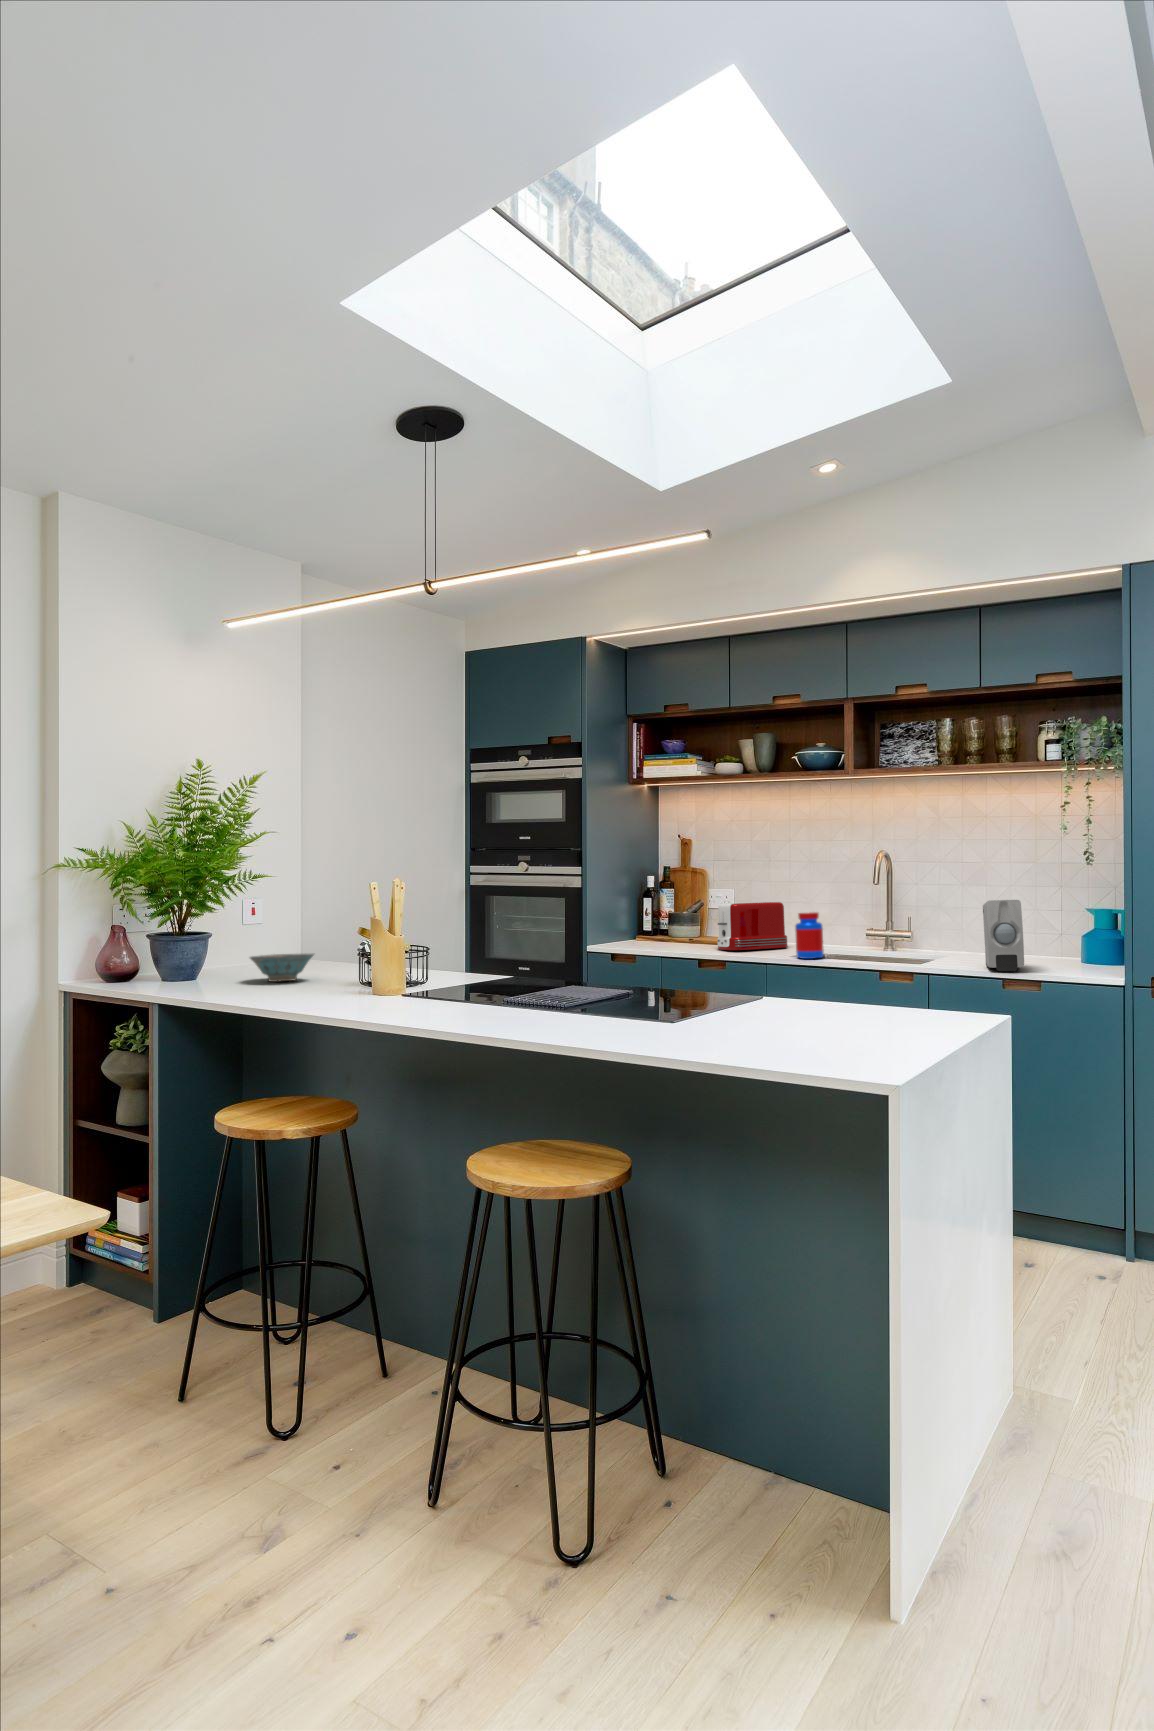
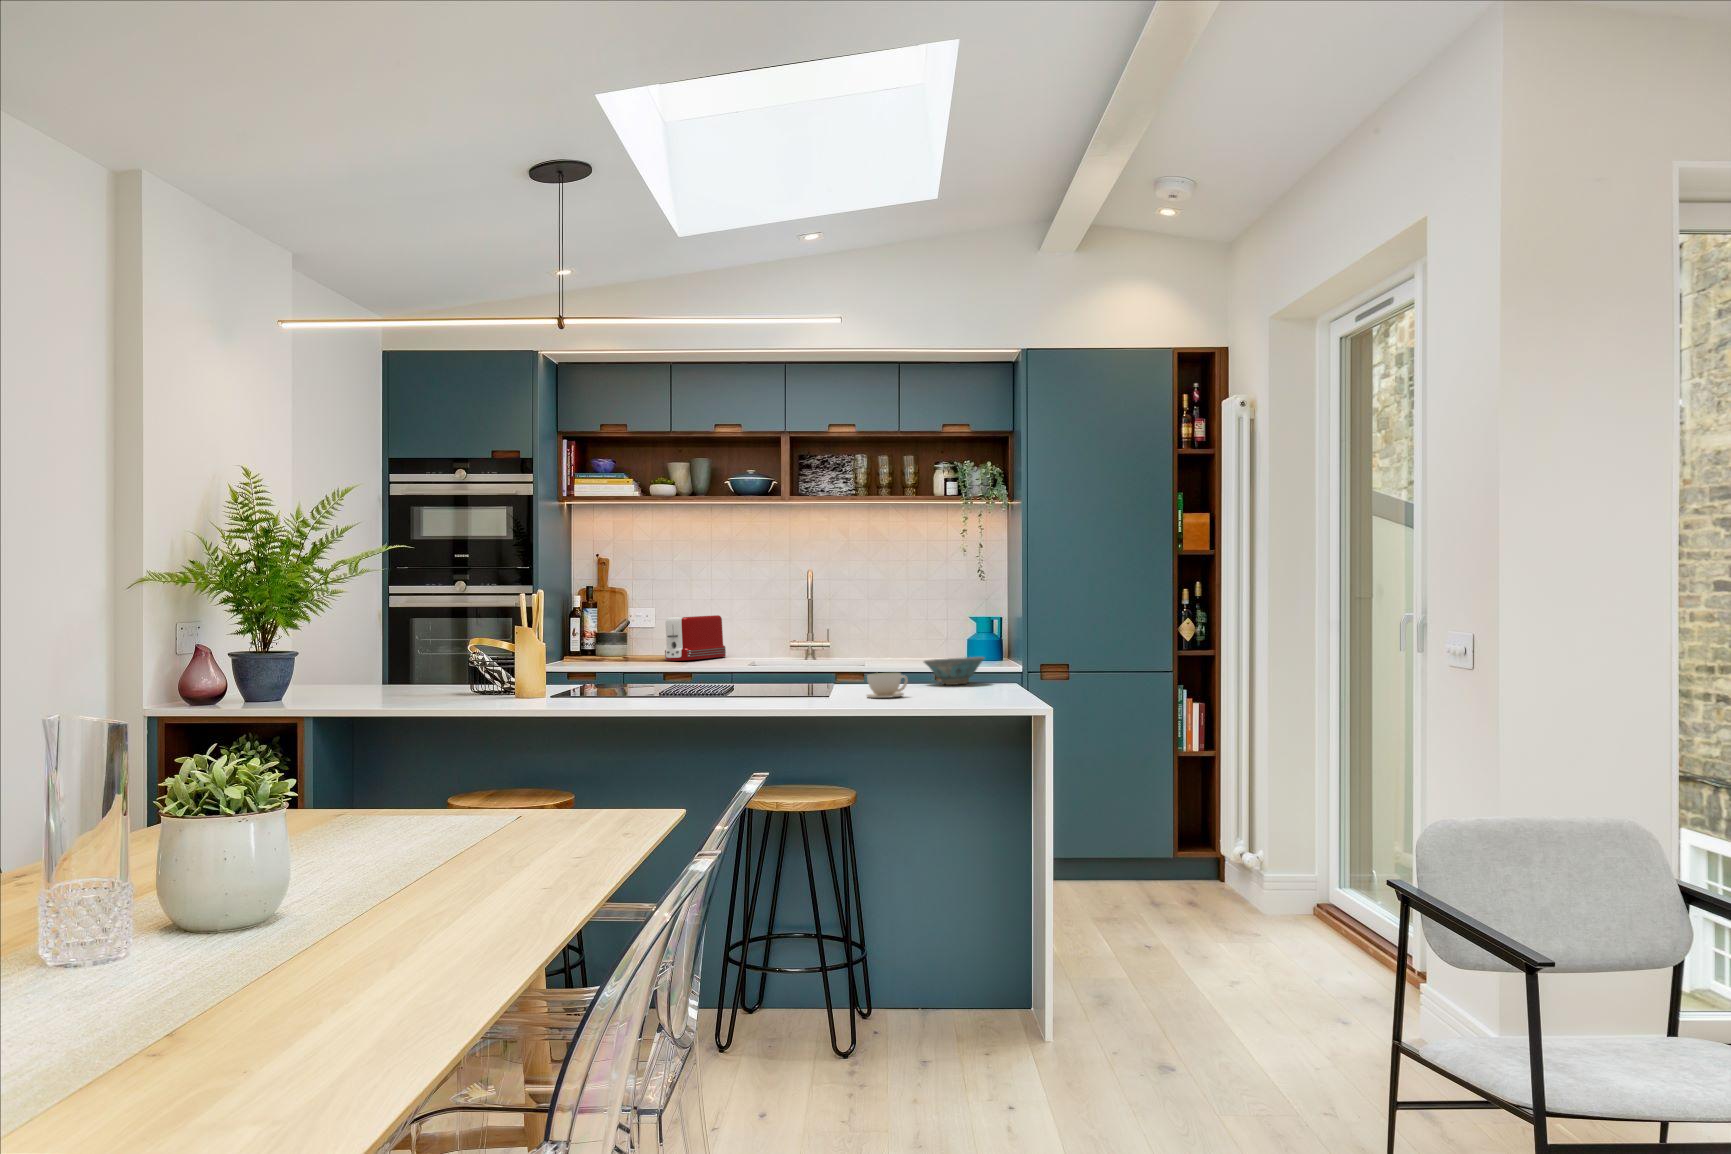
soap dispenser: present [983,900,1024,971] -> none [907,606,946,663]
jar: present [795,912,823,959] -> none [751,622,775,663]
ceramic bowl: present [250,953,314,982] -> present [924,657,984,685]
coffee cup: none [666,1006,724,1045] -> present [867,673,908,698]

